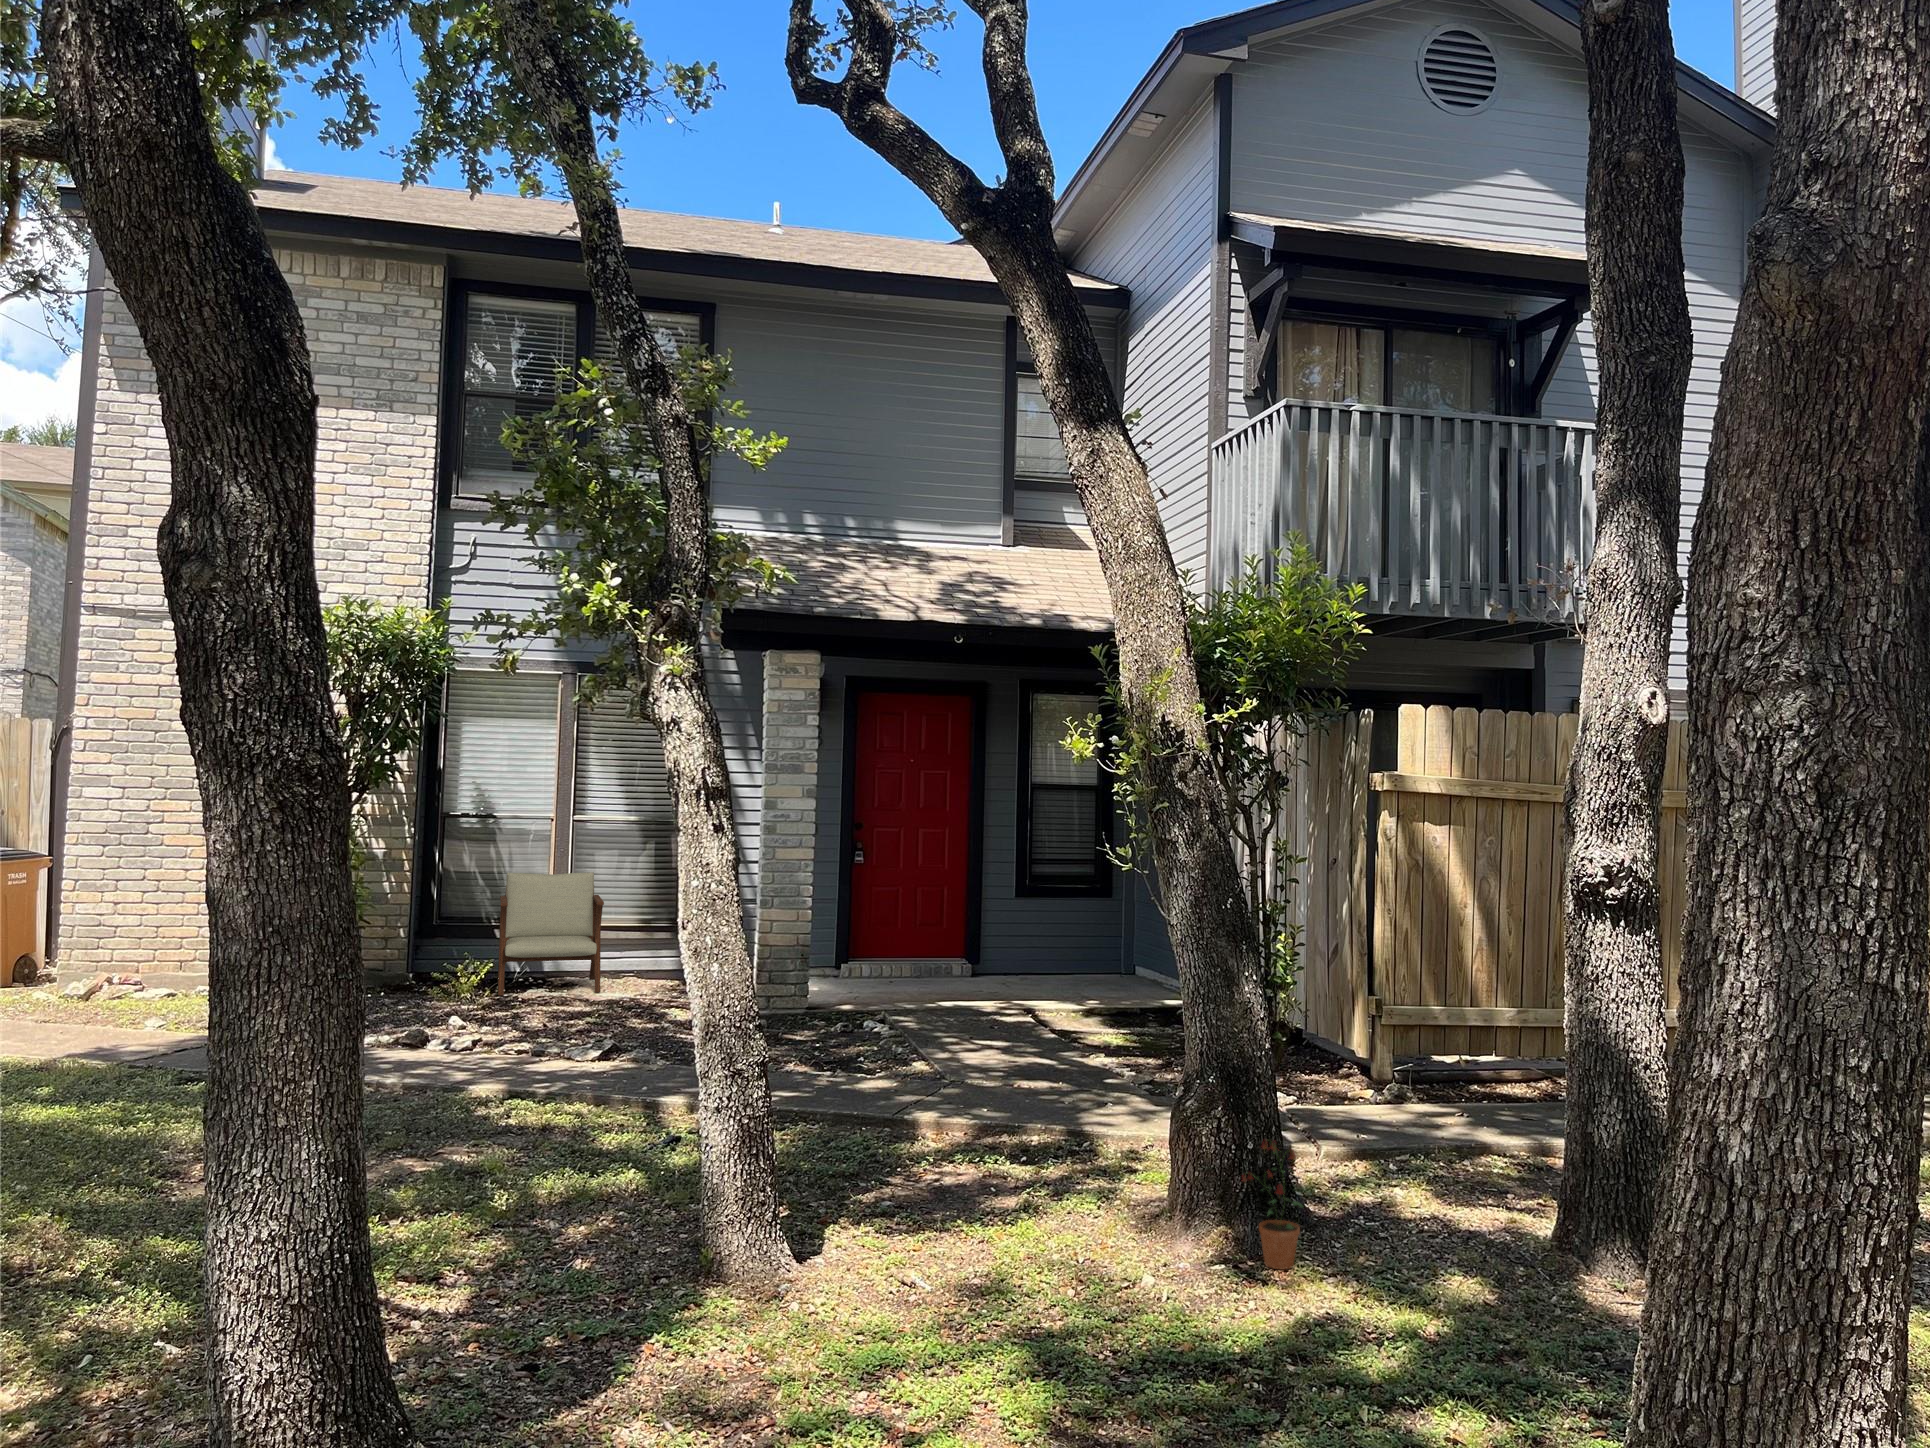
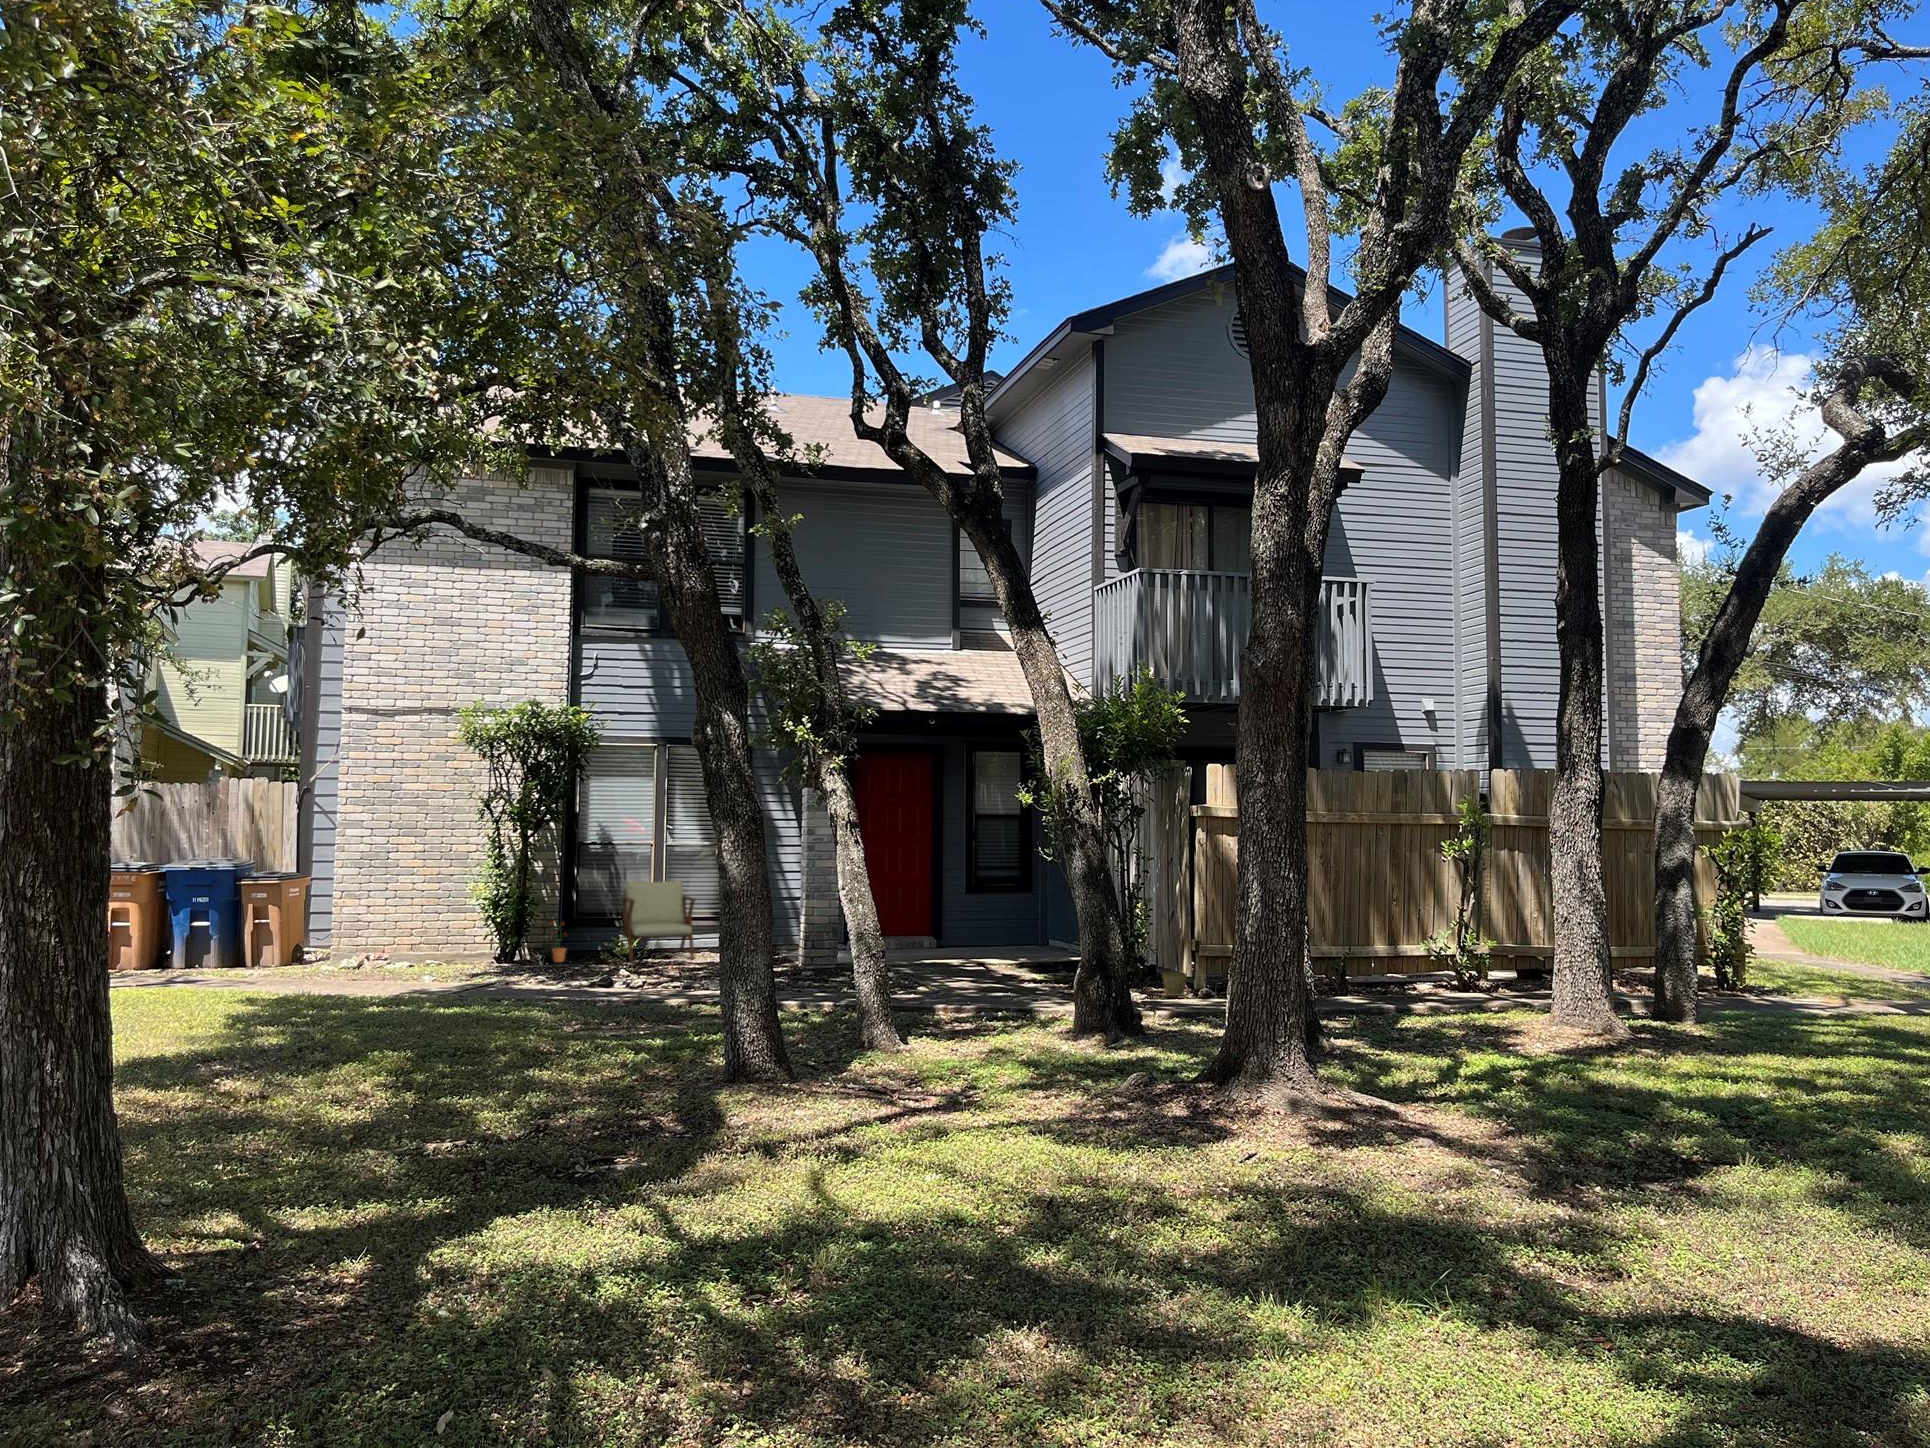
bucket: none [1317,1028,1363,1093] -> present [1162,971,1187,996]
potted plant: present [1242,1141,1302,1270] -> present [551,921,566,962]

